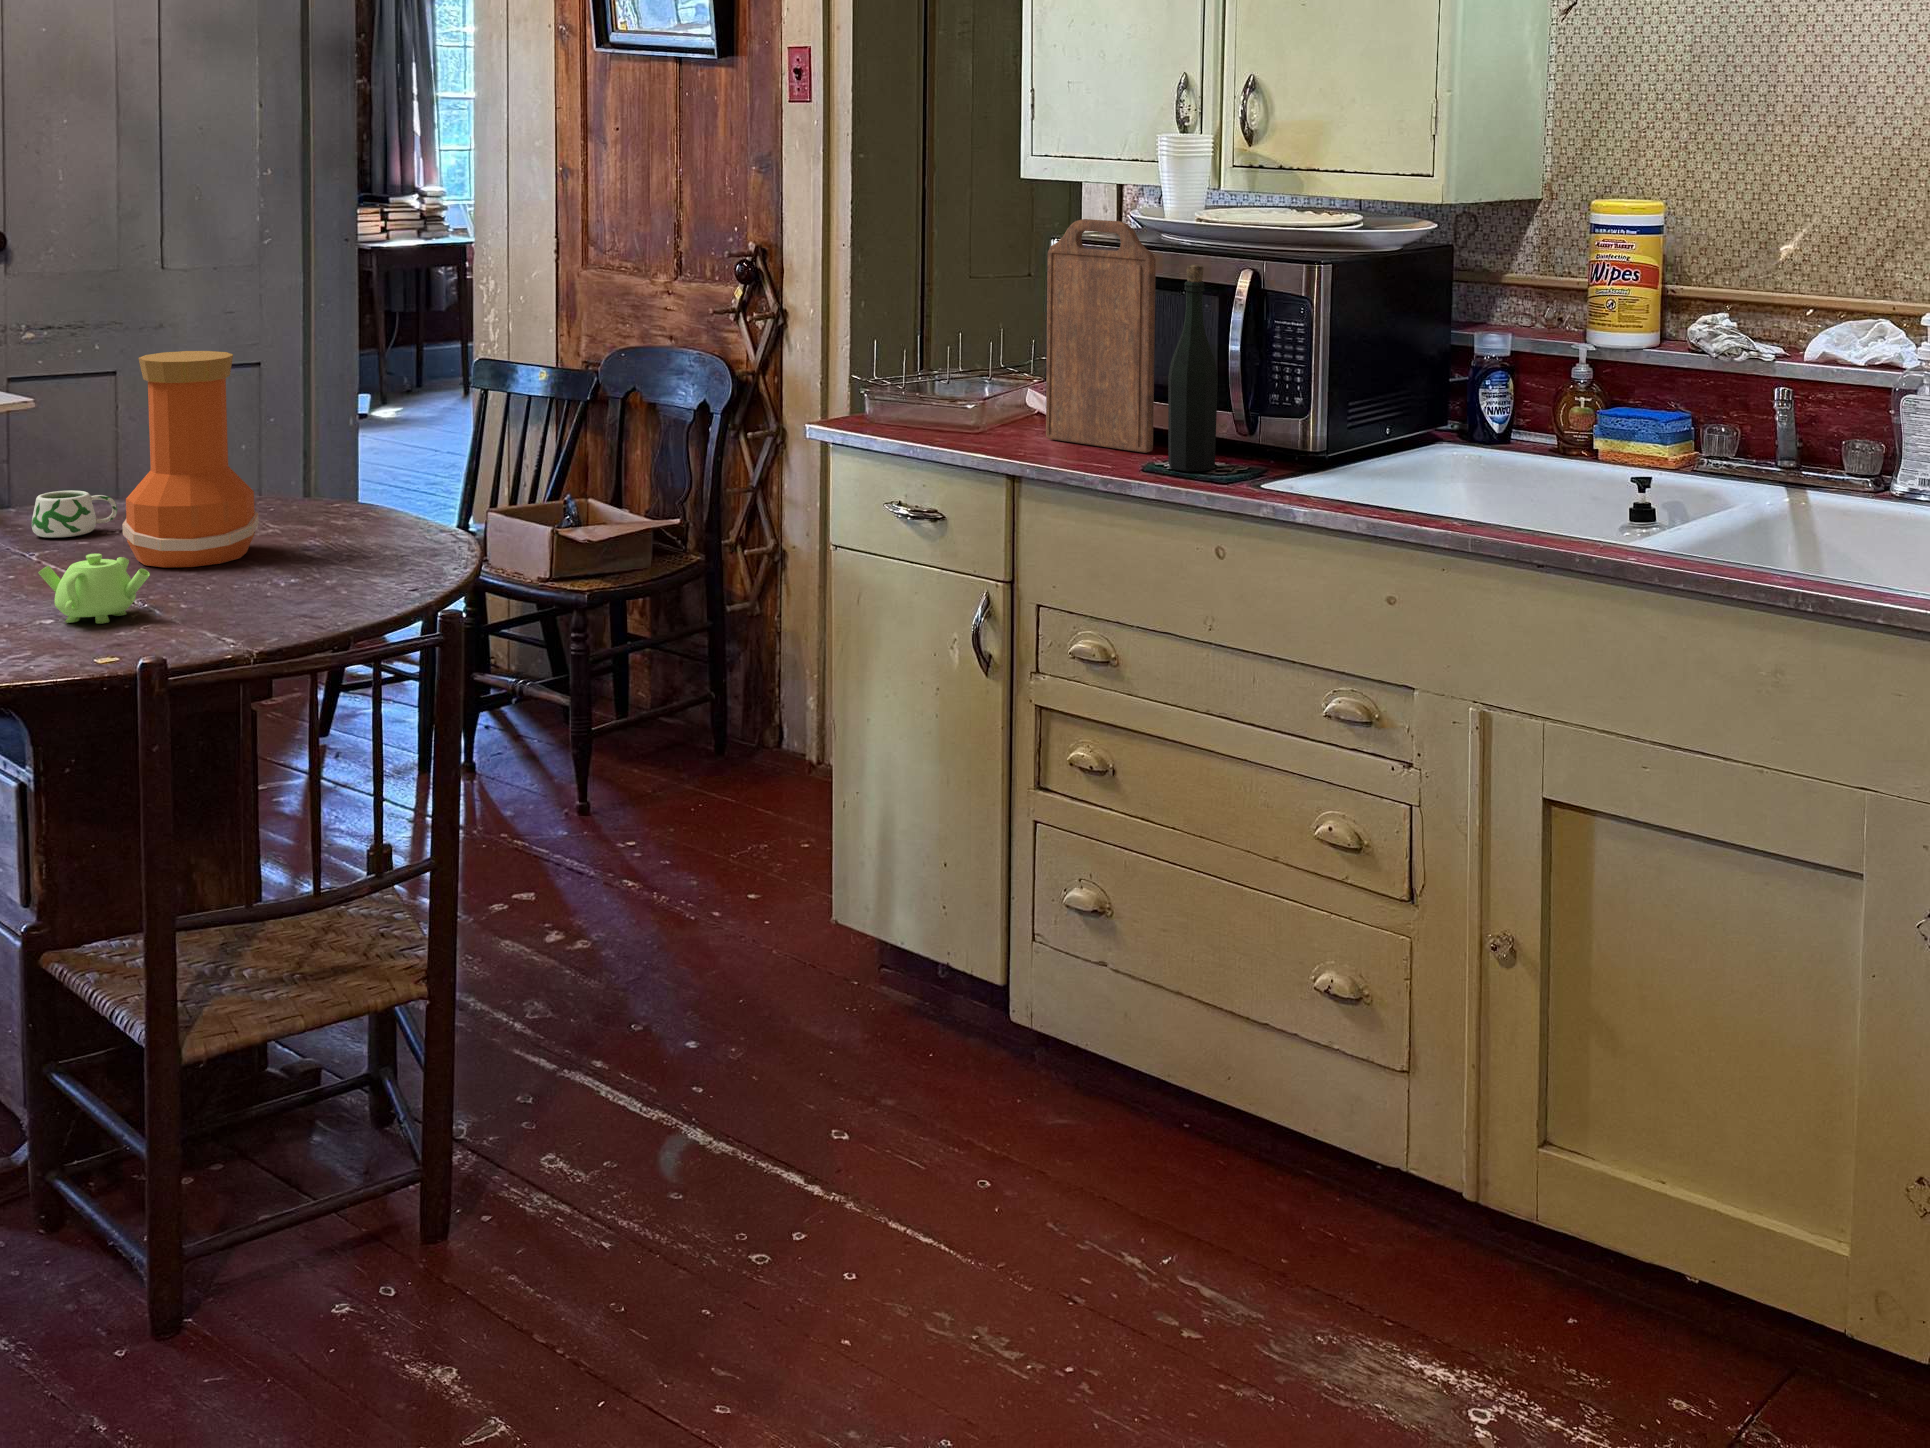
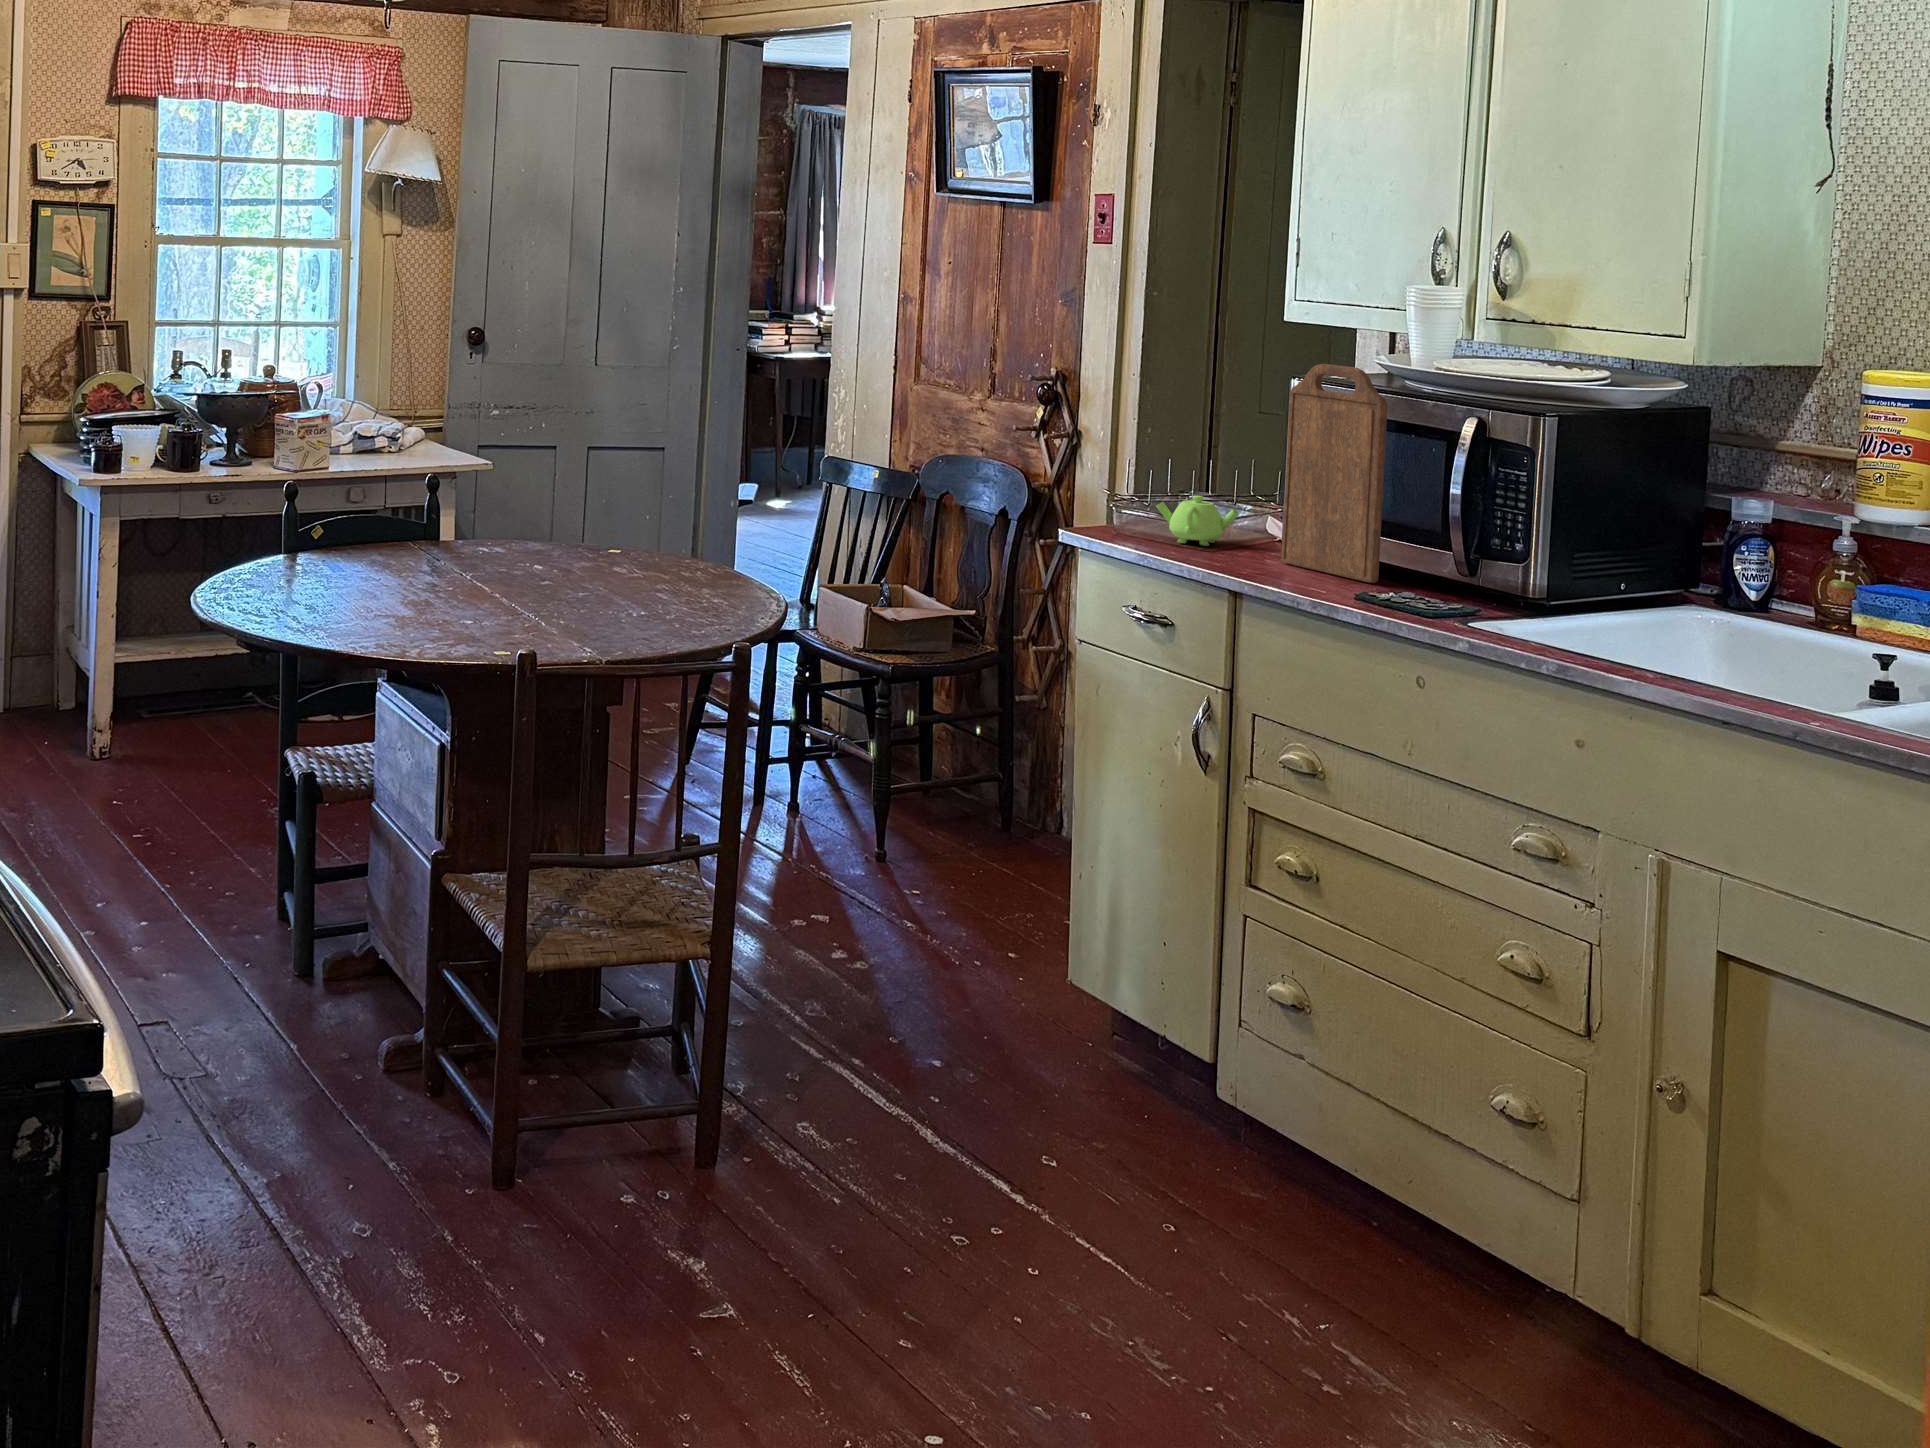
bottle: present [1168,265,1218,471] -> none [1386,411,1437,604]
vase: present [122,351,259,567] -> none [525,431,623,600]
mug: present [32,491,117,538] -> none [467,533,527,569]
teapot: present [38,554,150,624] -> present [1156,496,1239,546]

